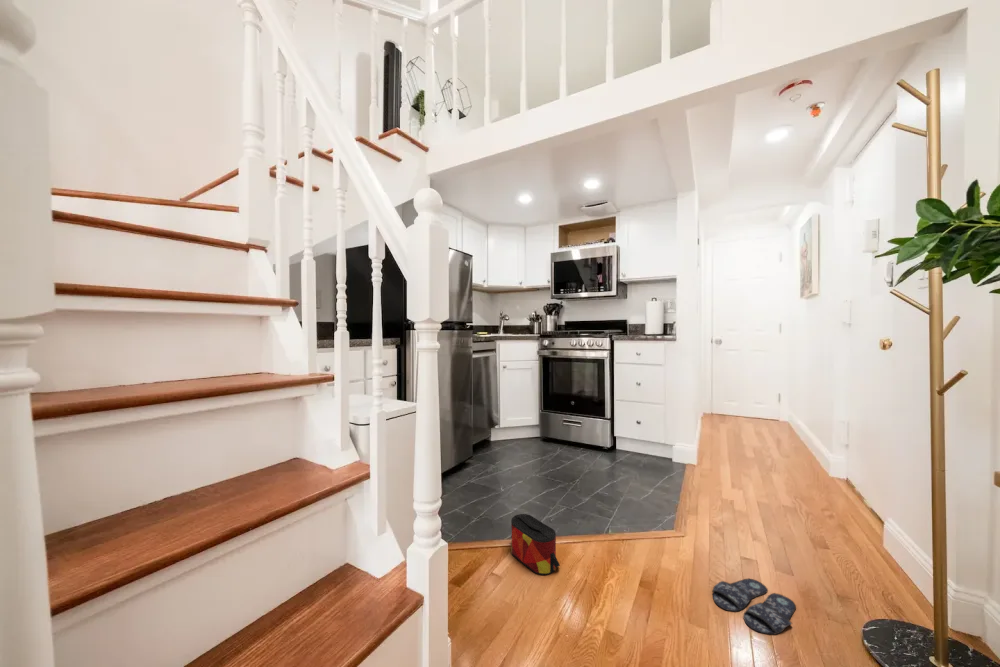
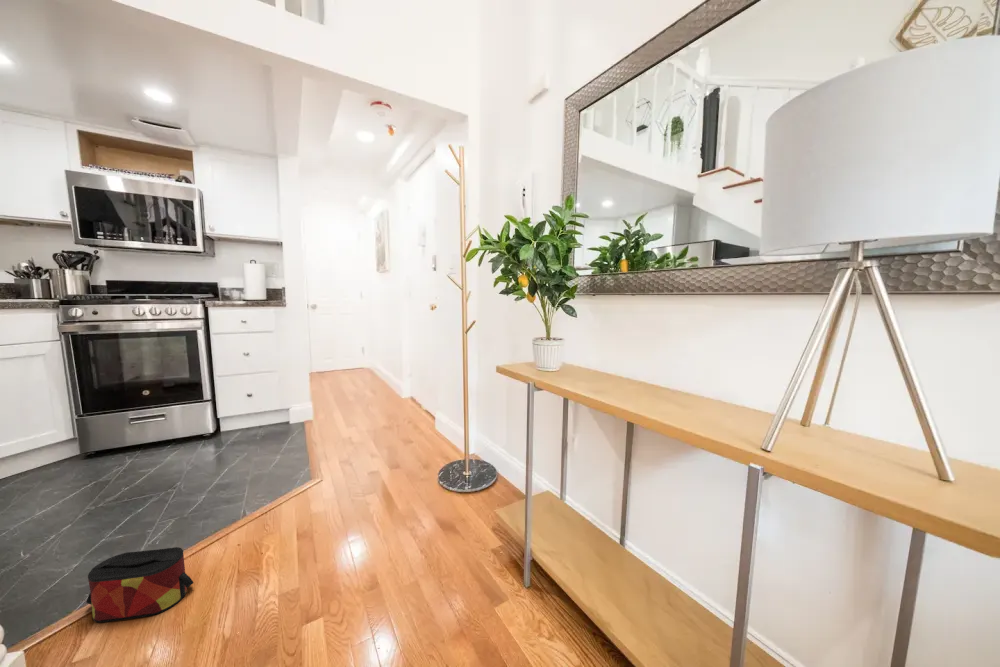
slippers: present [712,579,796,634] -> none [356,483,408,515]

